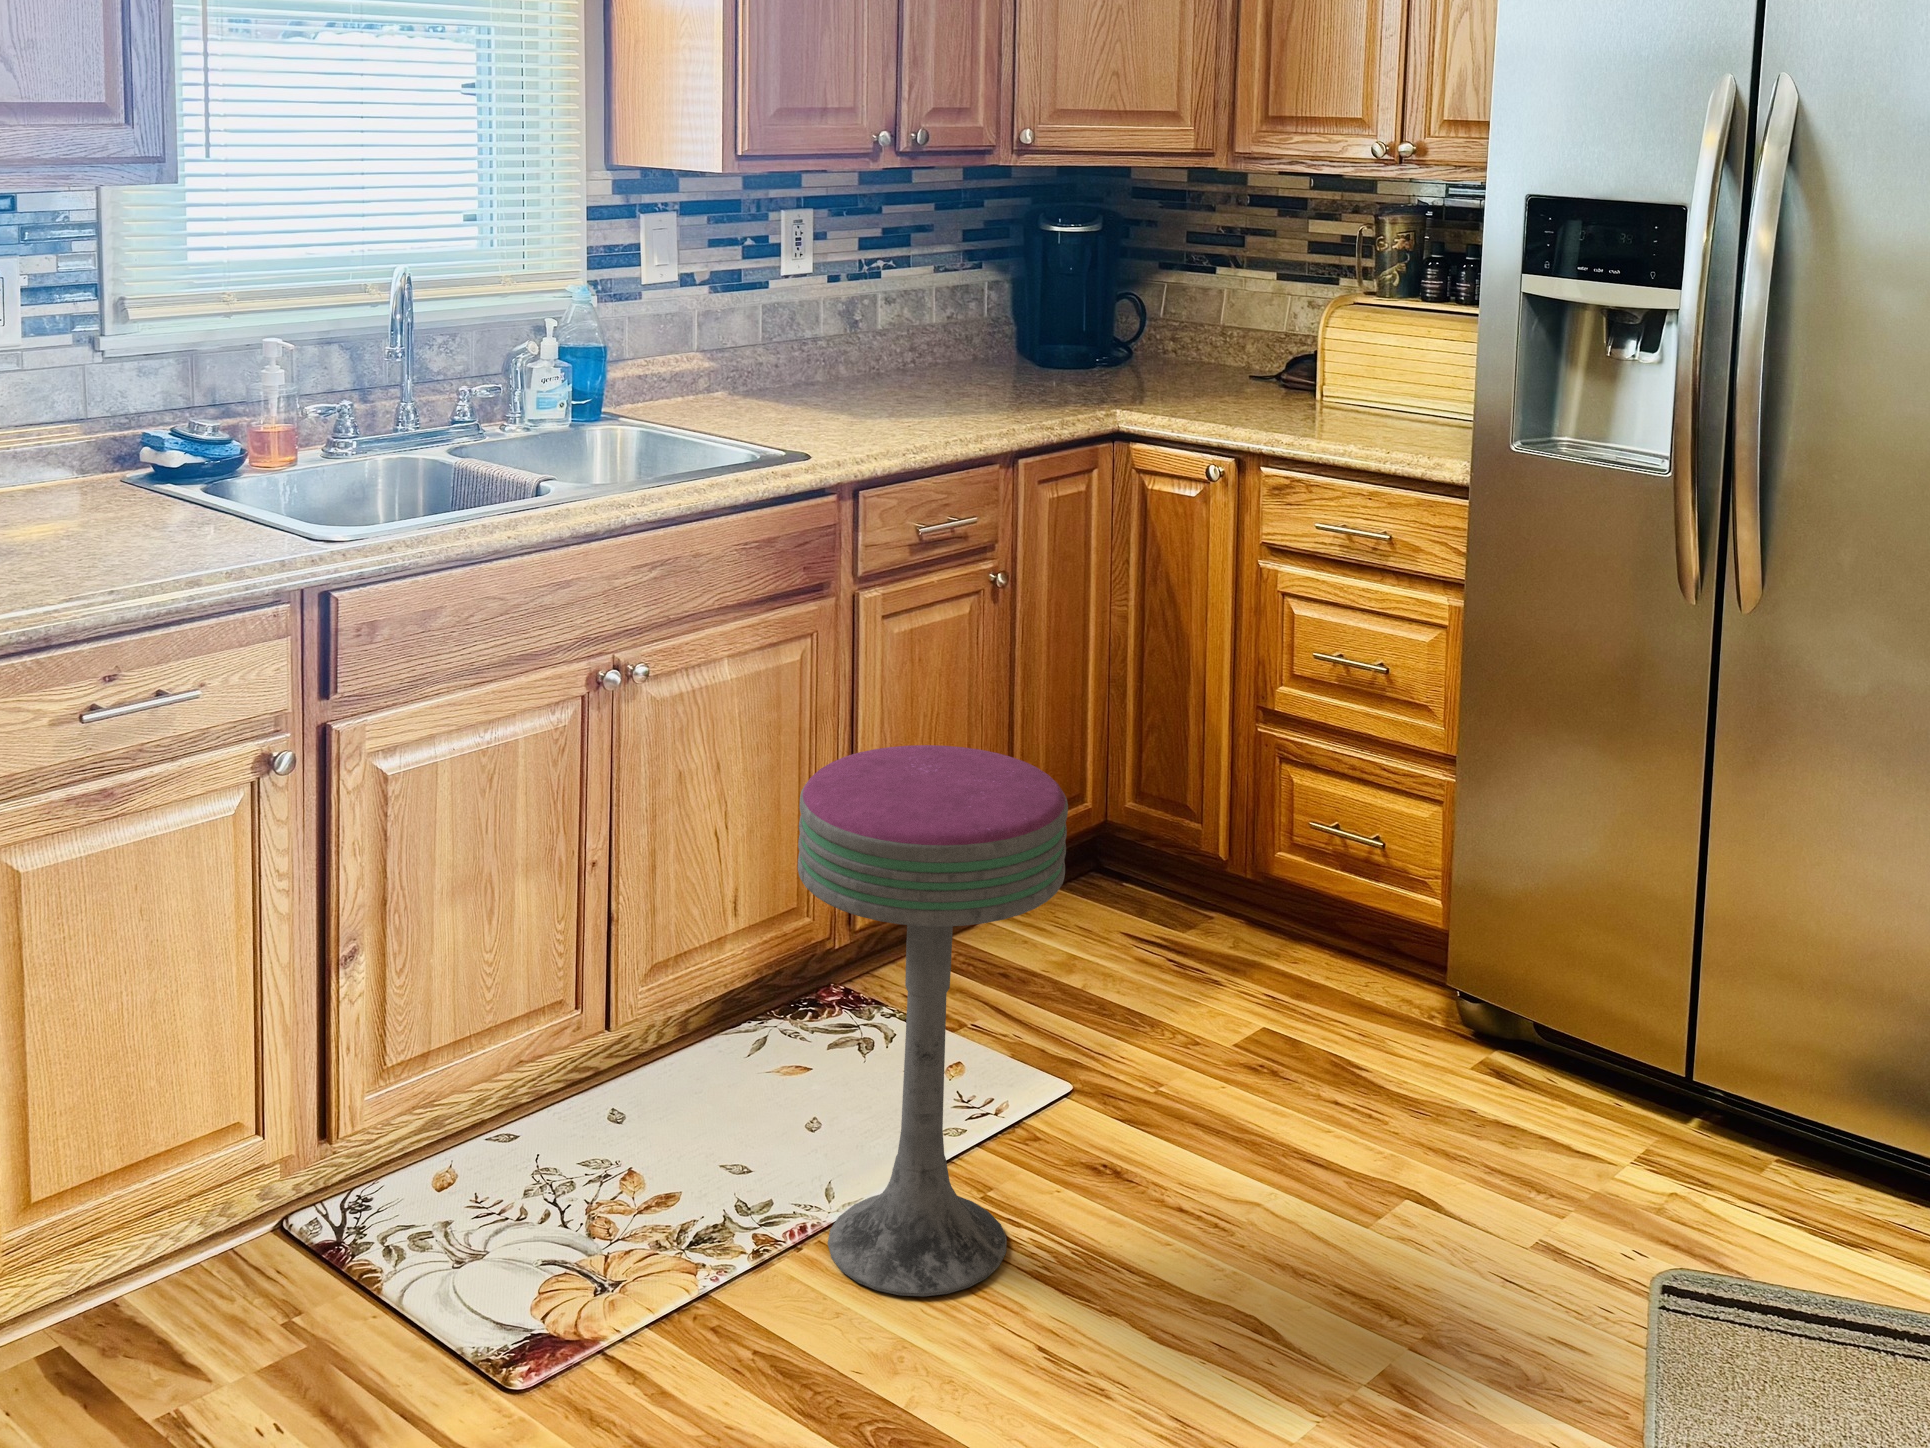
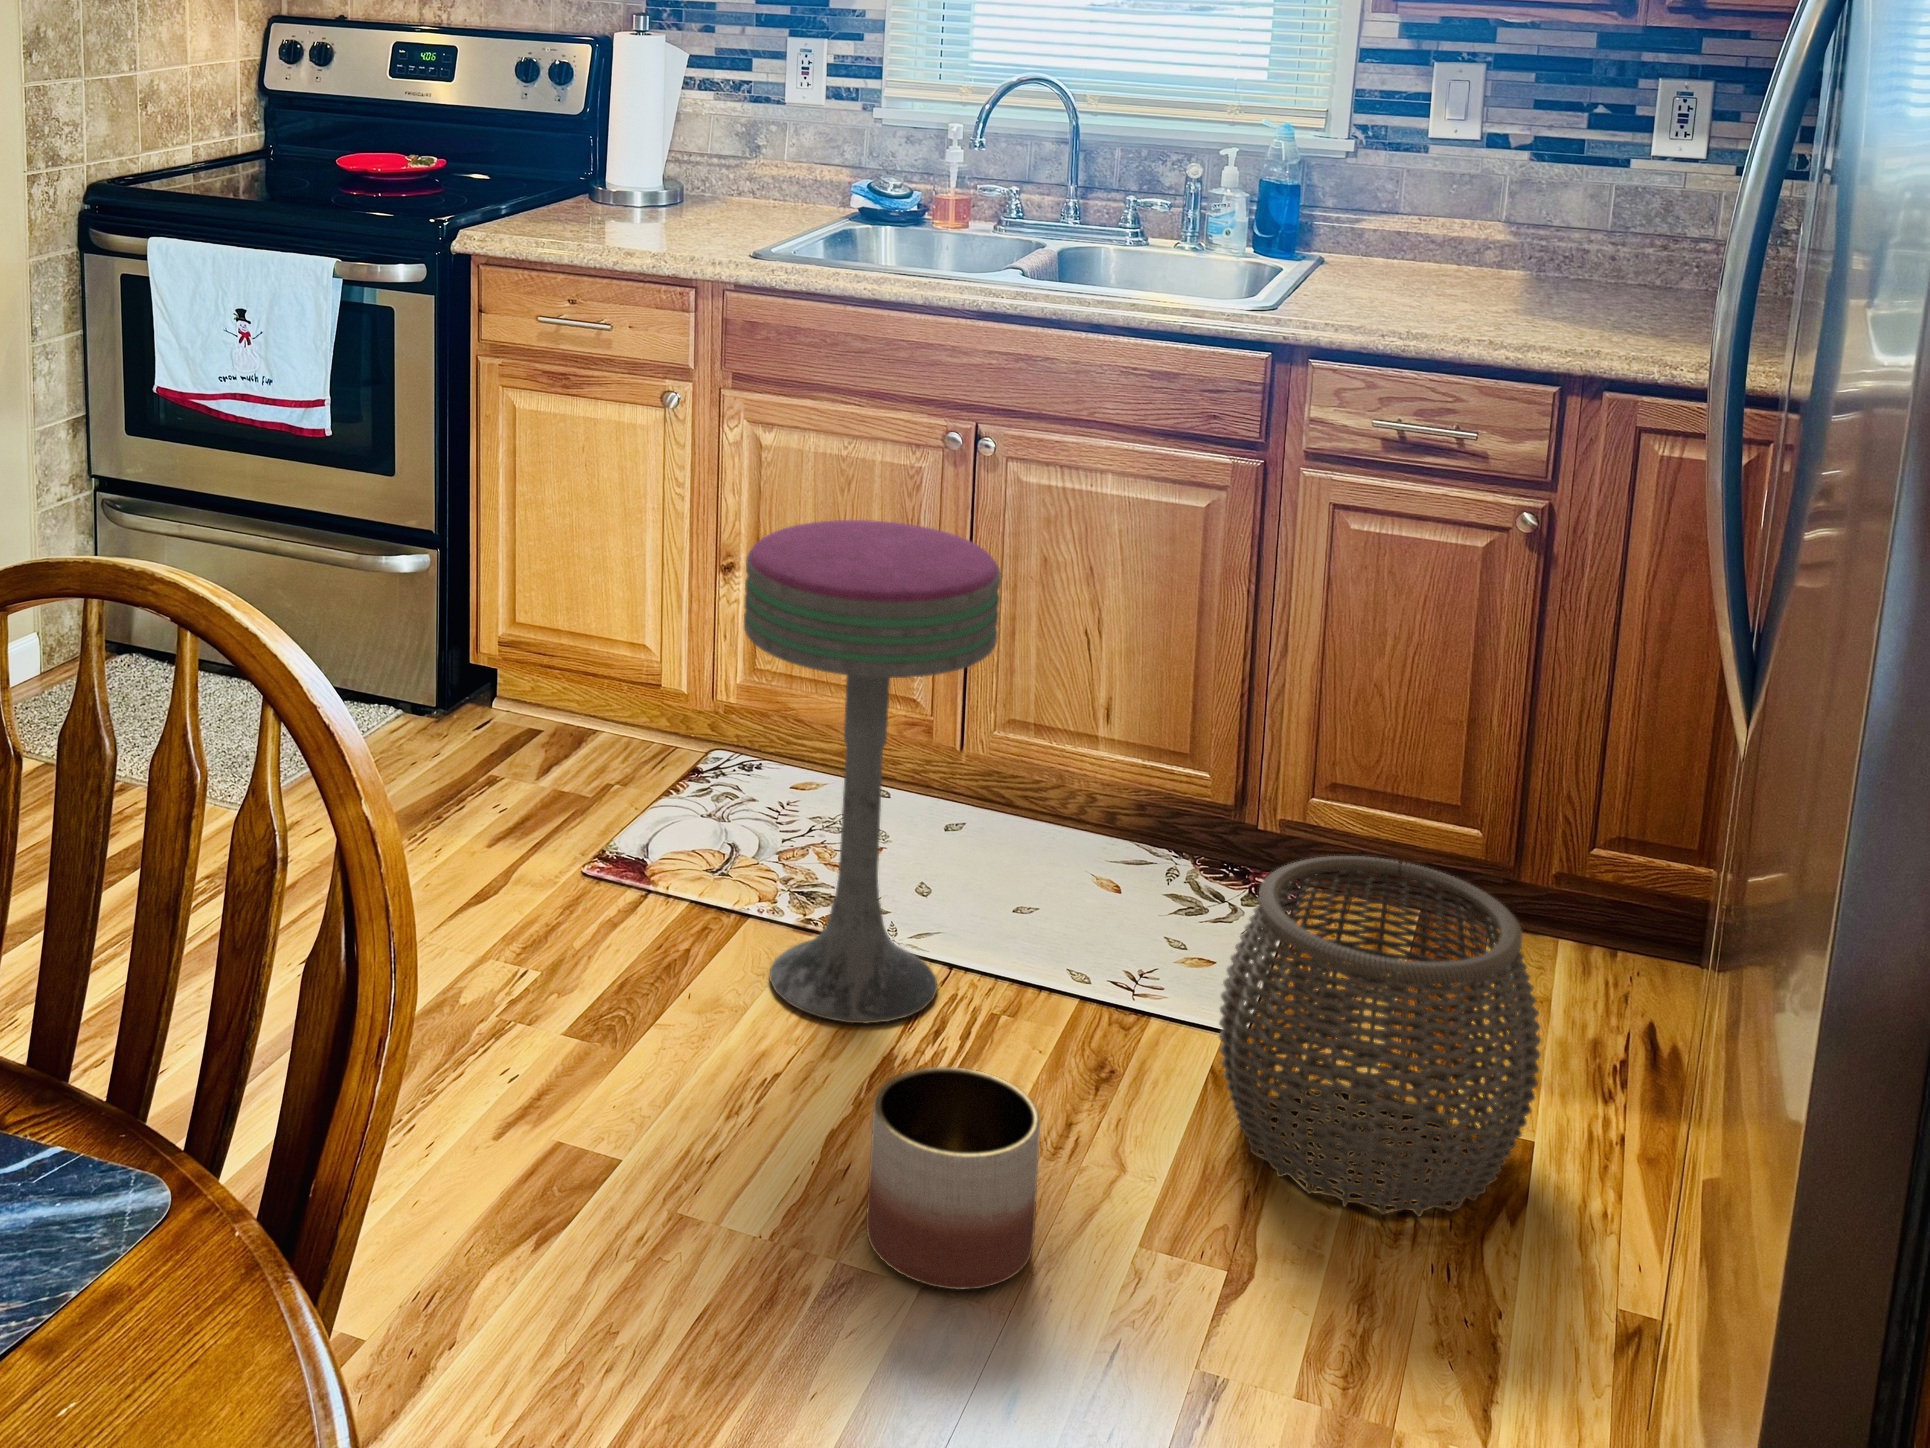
woven basket: none [1142,843,1387,1119] -> present [1219,856,1541,1216]
planter: none [1299,1140,1454,1339] -> present [866,1067,1040,1289]

